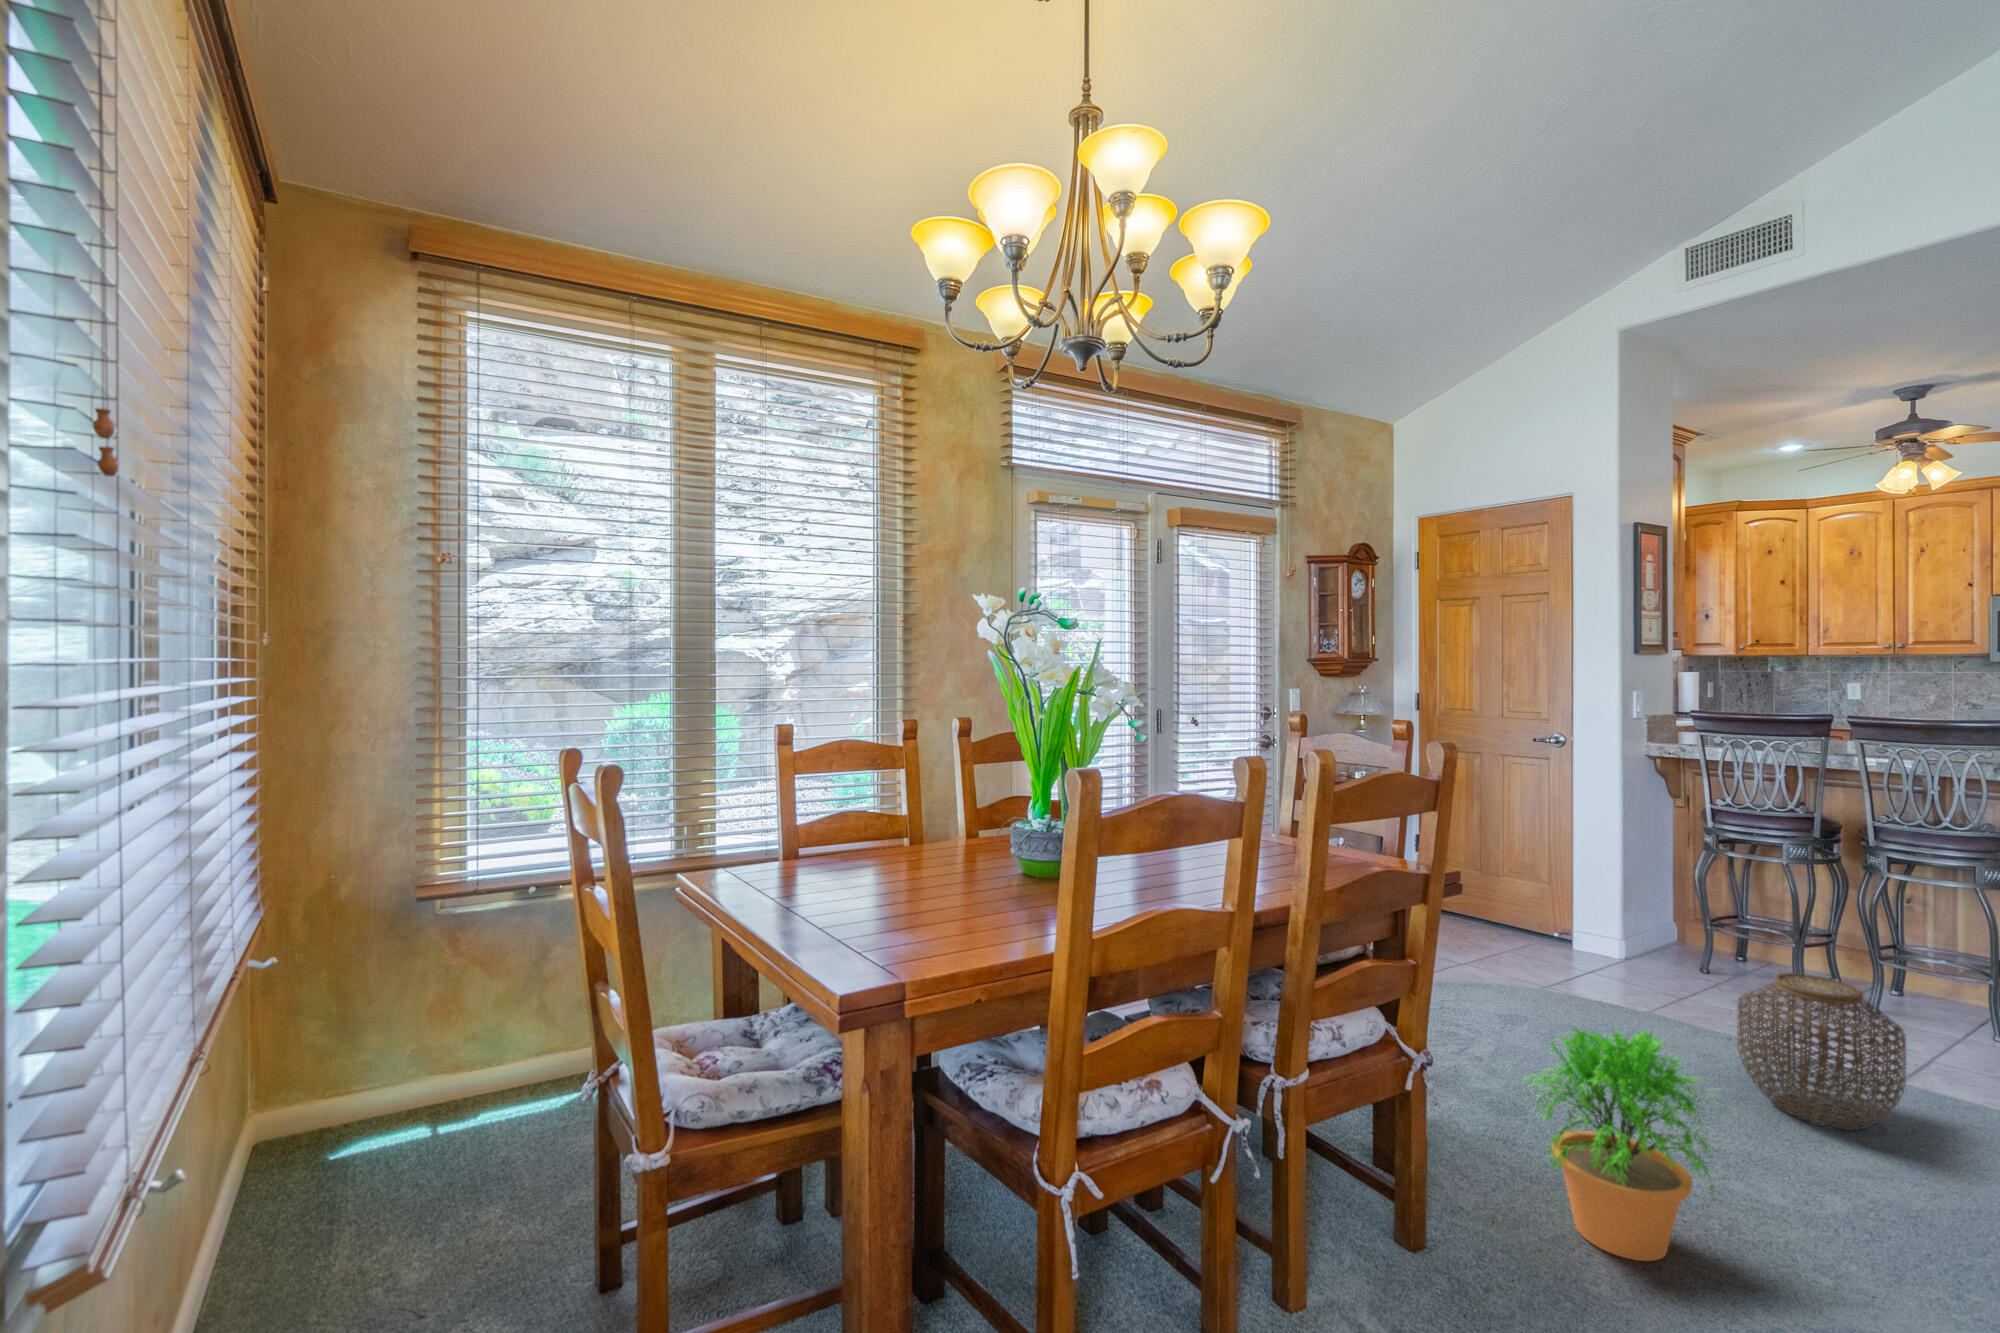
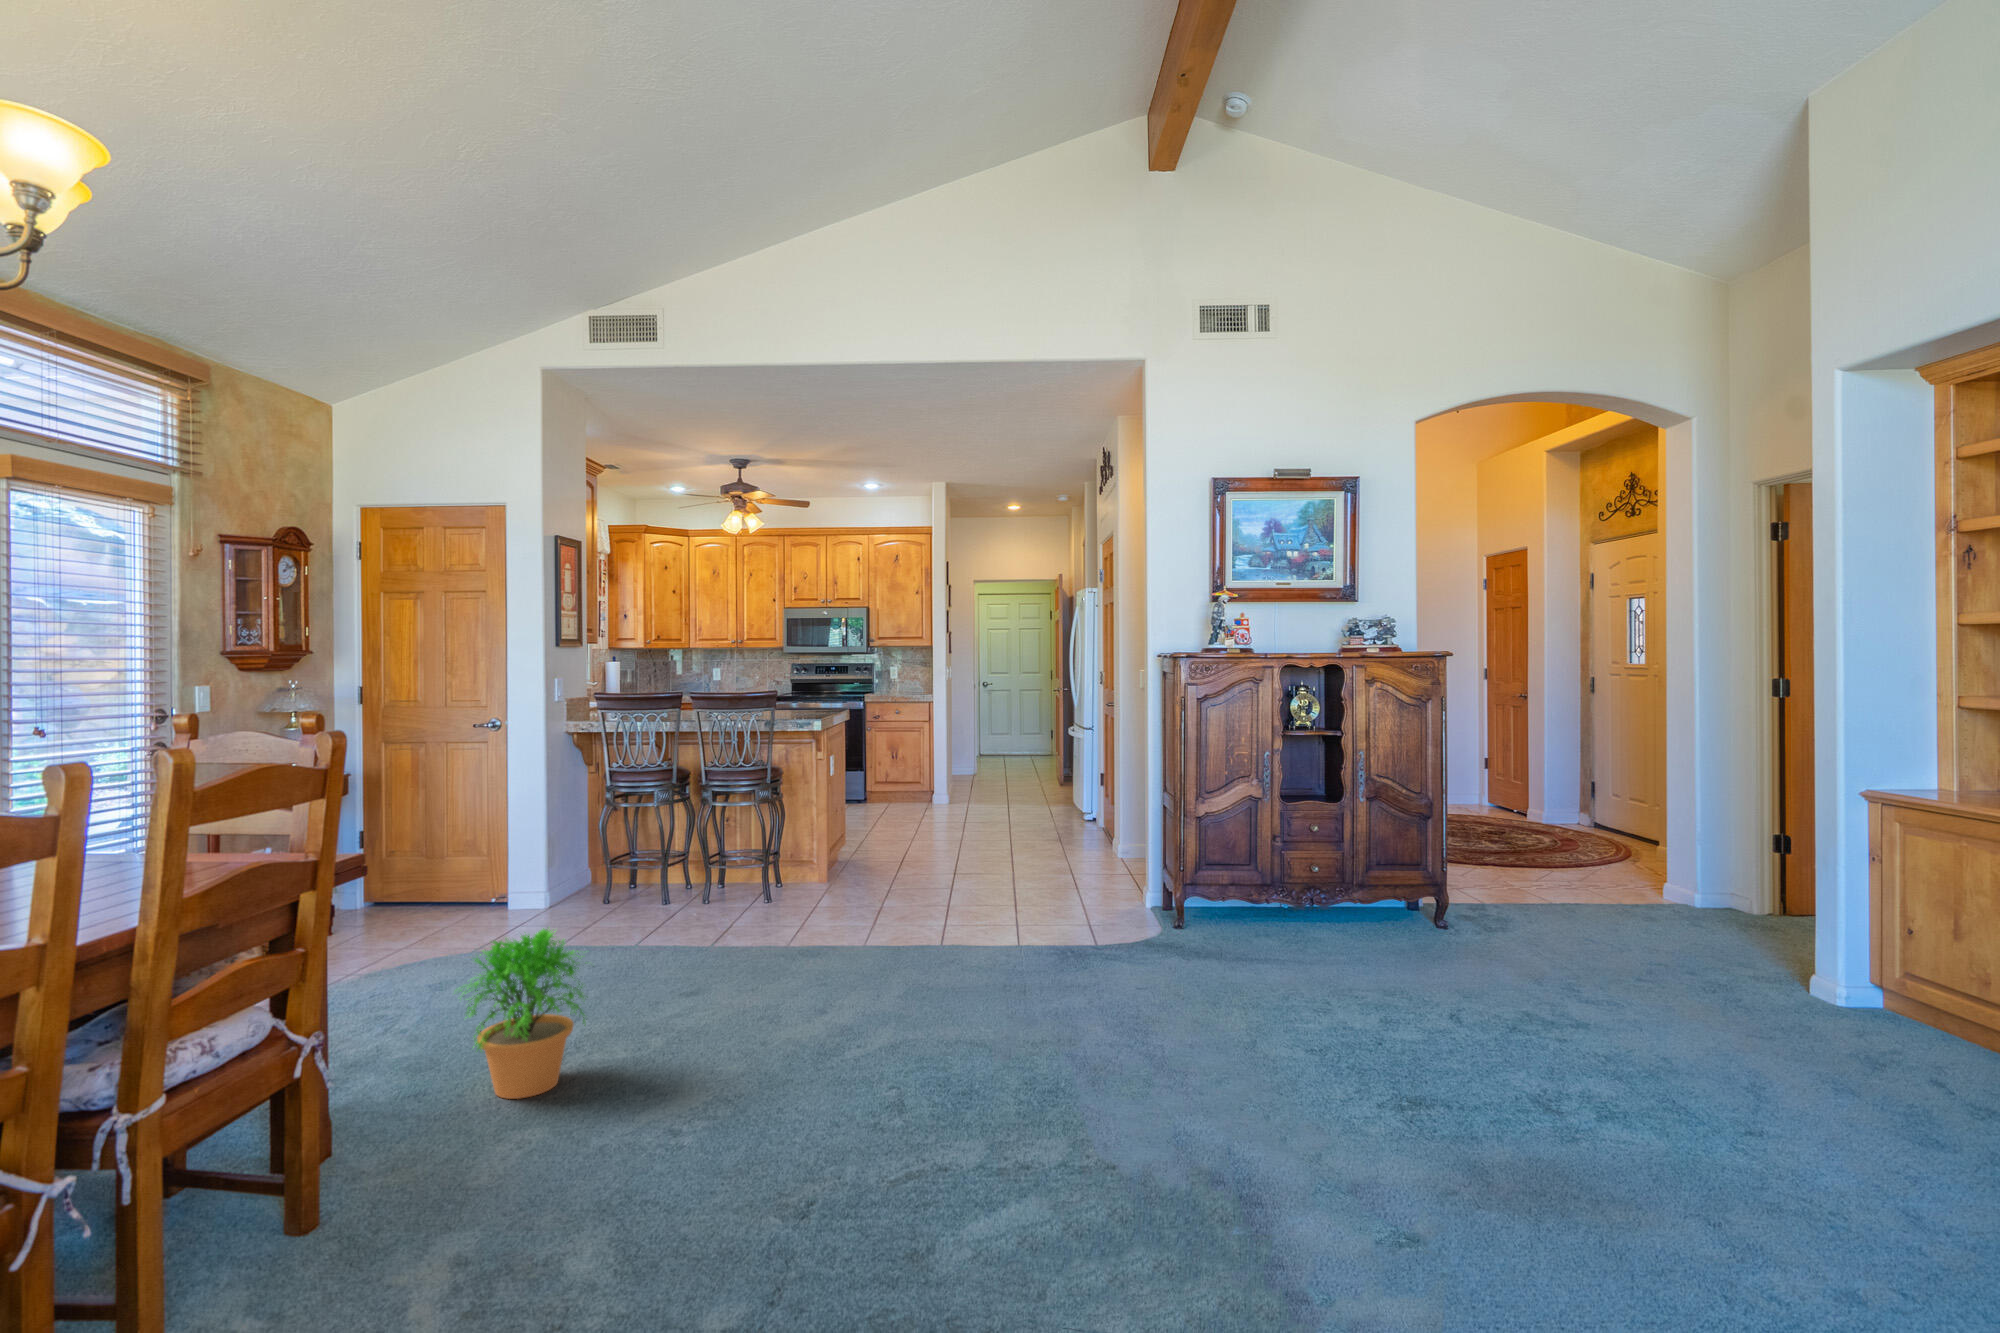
woven basket: present [1737,973,1906,1129] -> none [616,874,708,976]

